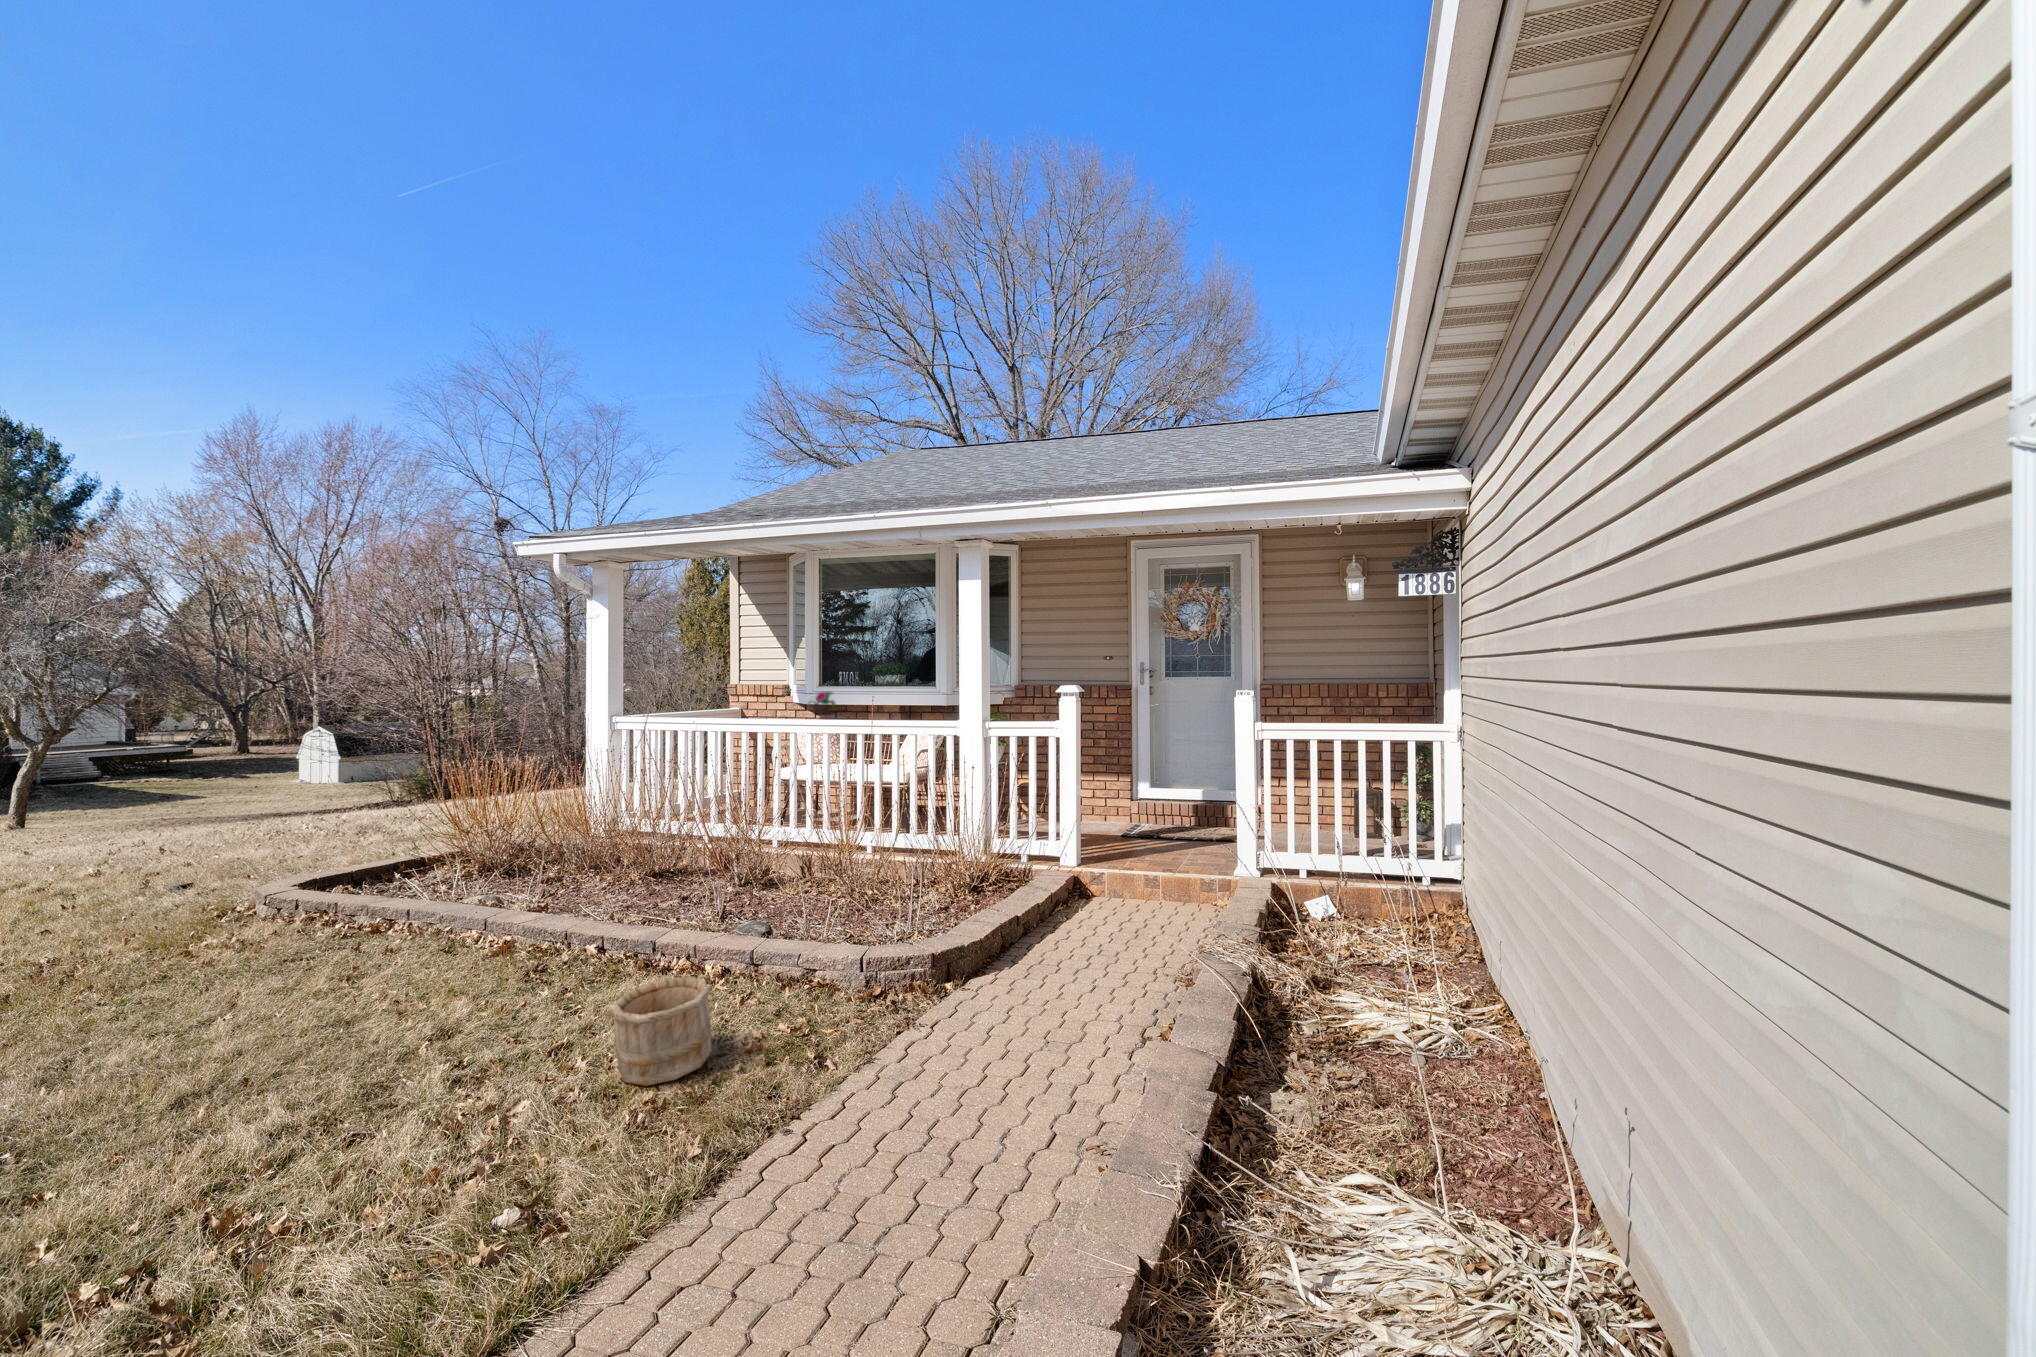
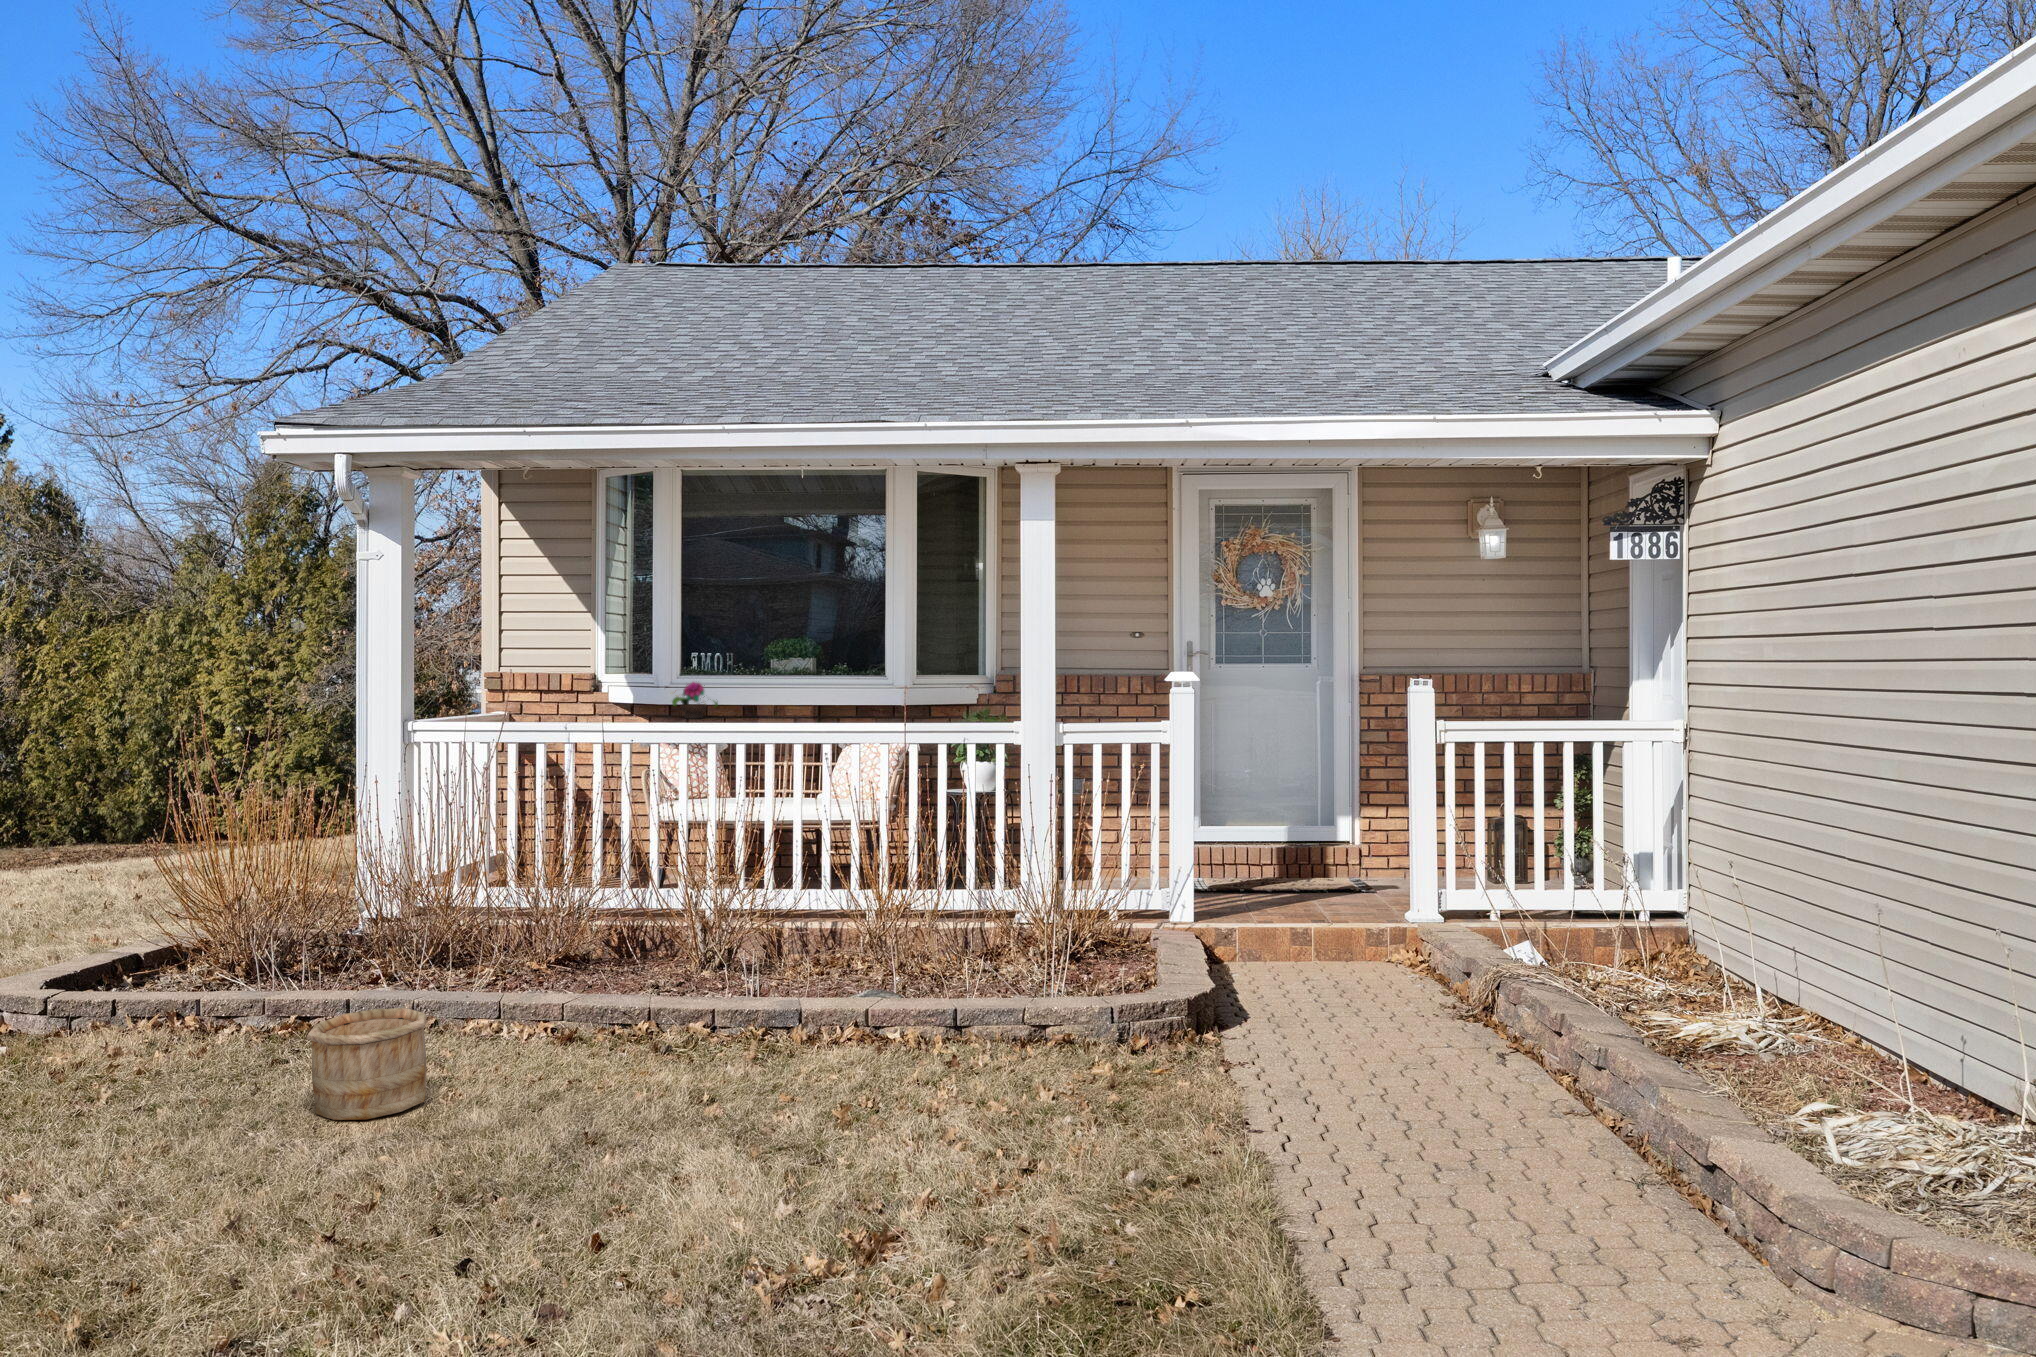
wooden bucket: present [610,978,711,1086] -> present [306,1008,427,1120]

